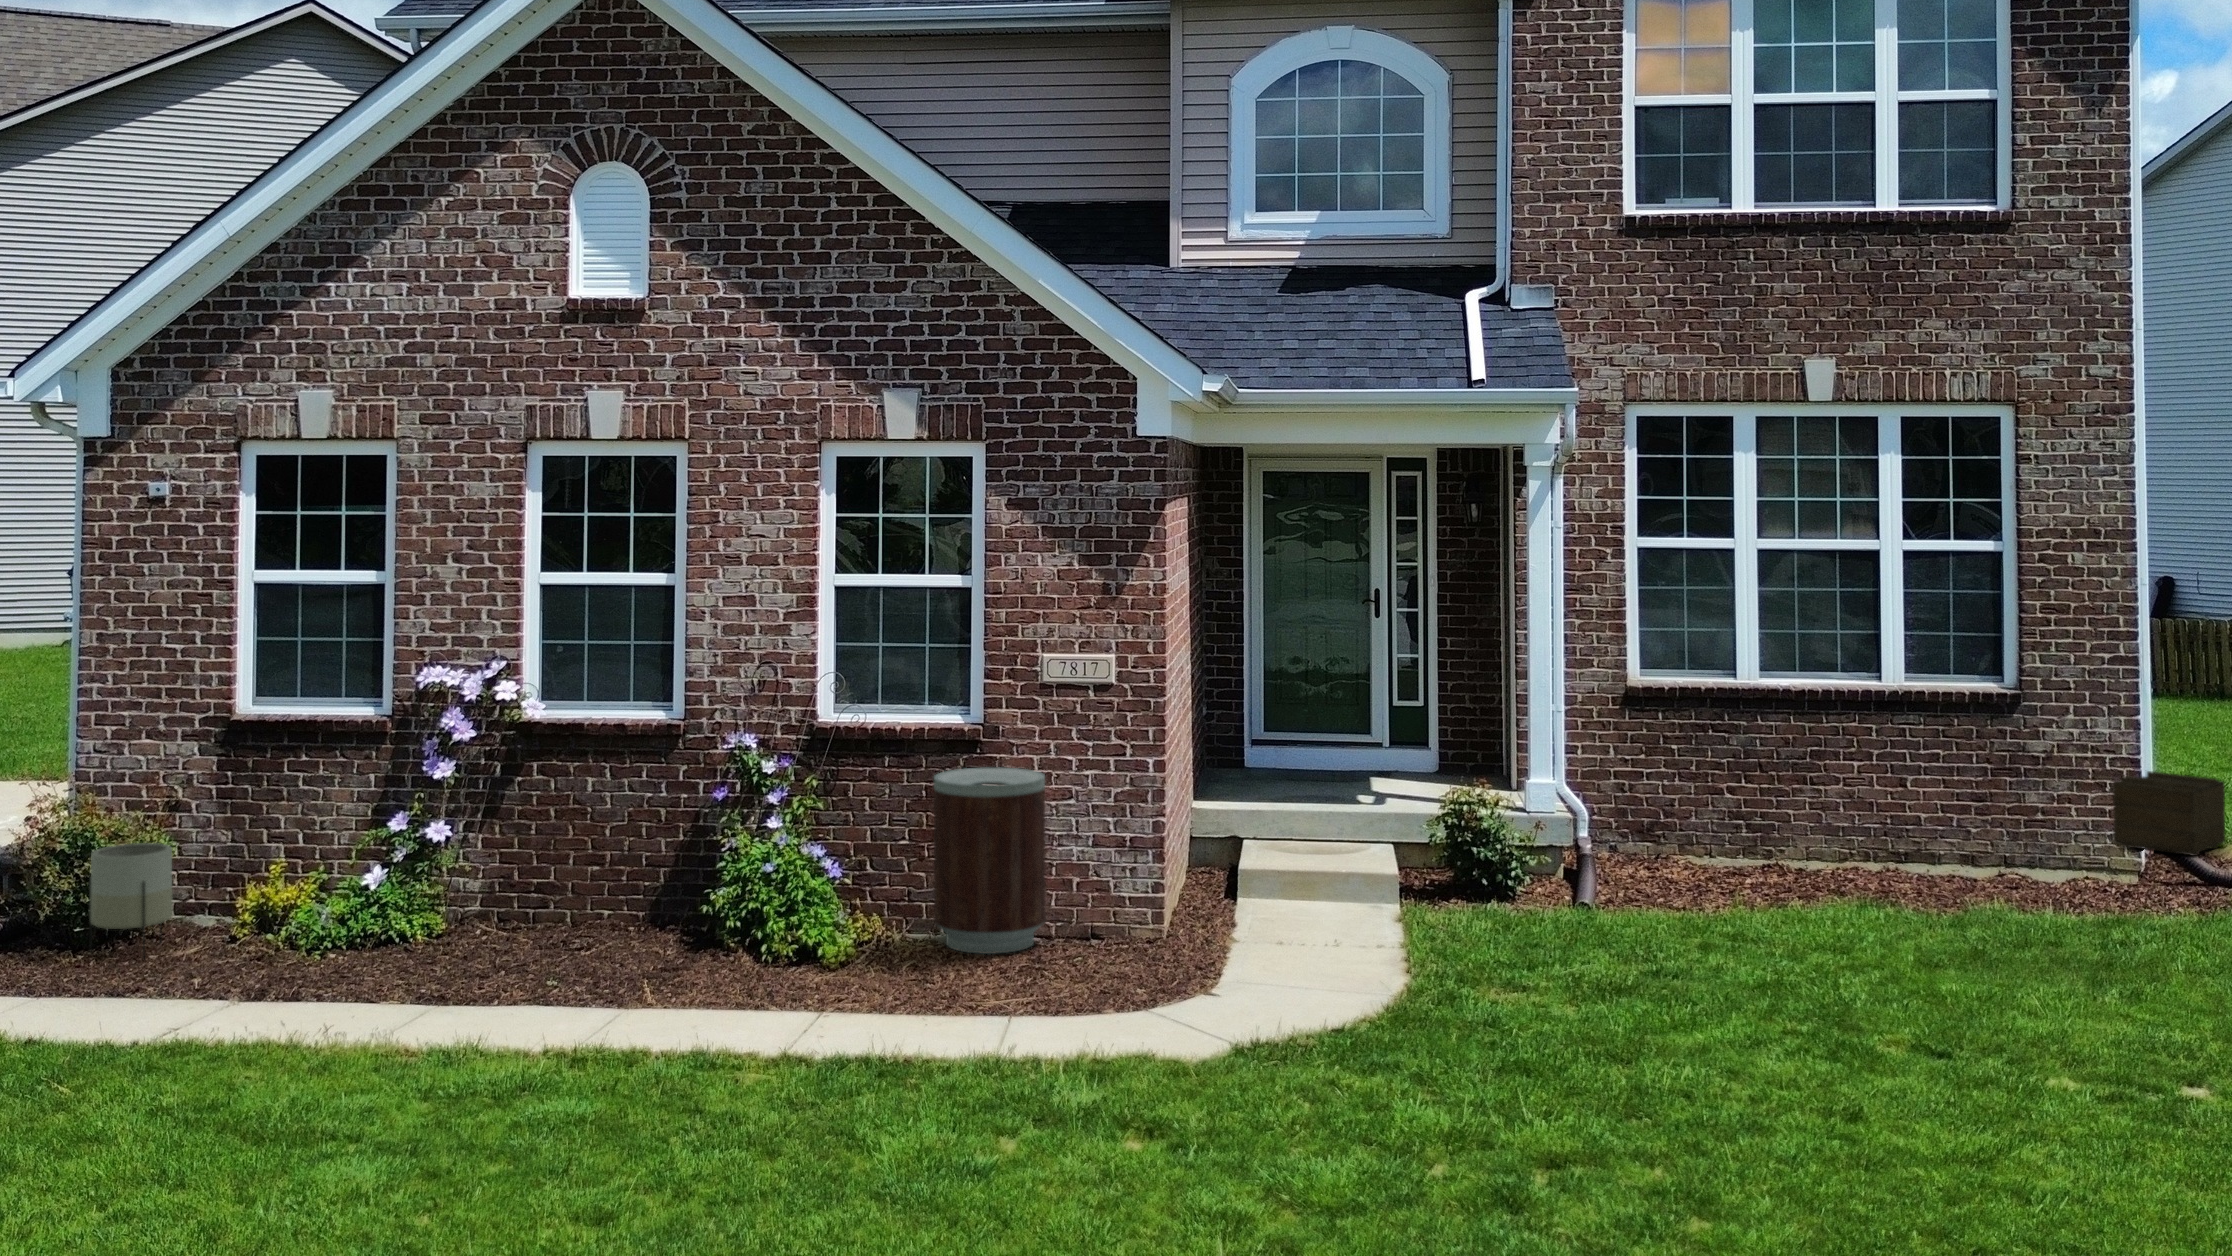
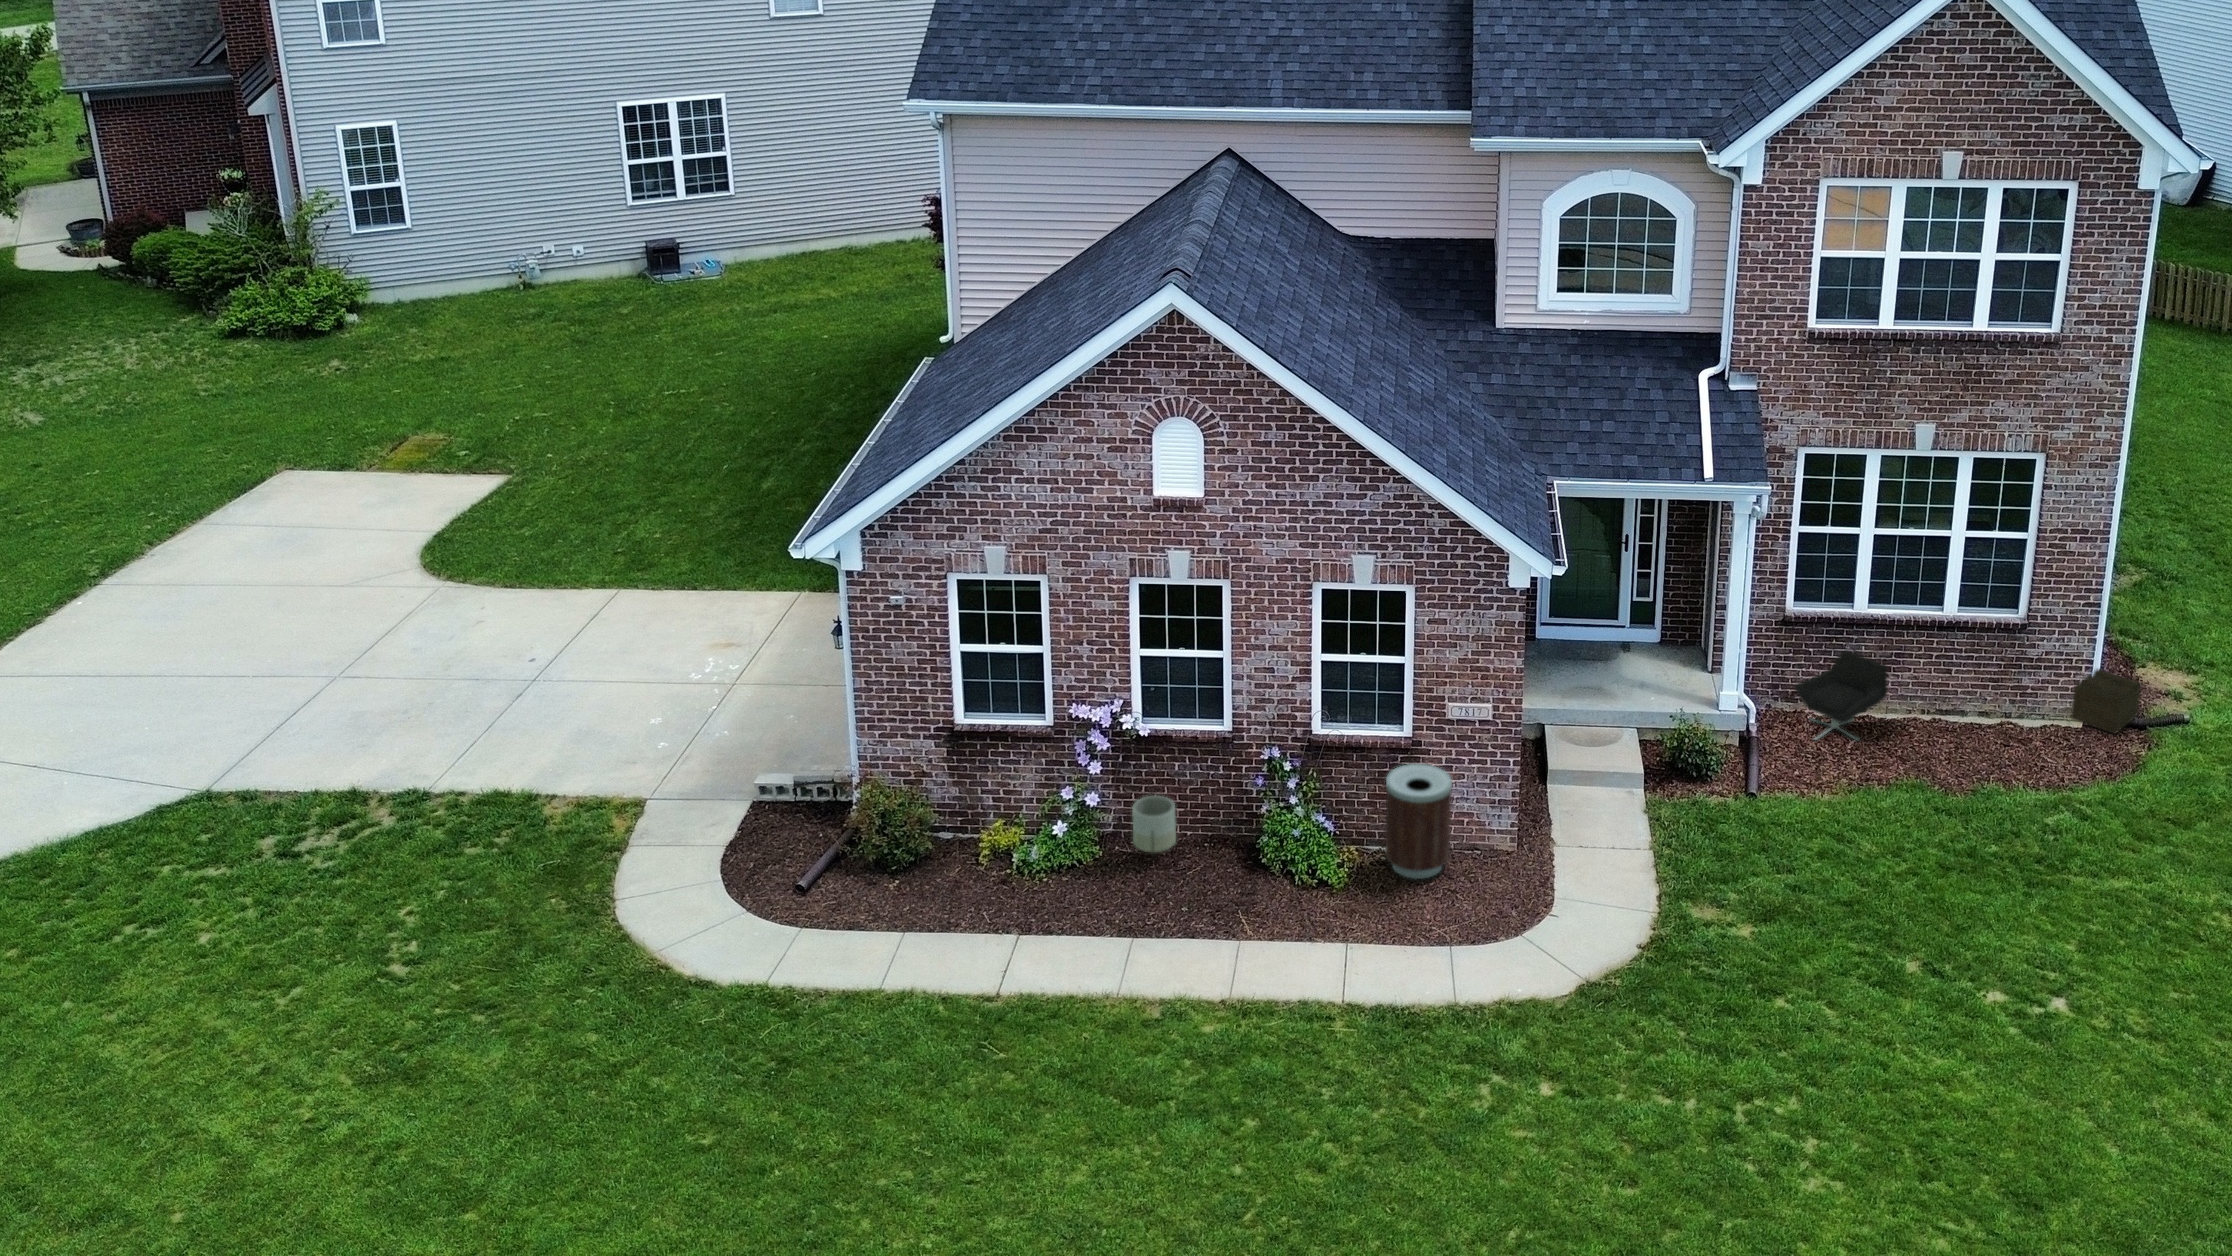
lounge chair: none [1652,734,1804,859] -> present [1795,650,1888,740]
planter: present [89,843,173,958] -> present [1132,796,1176,855]

